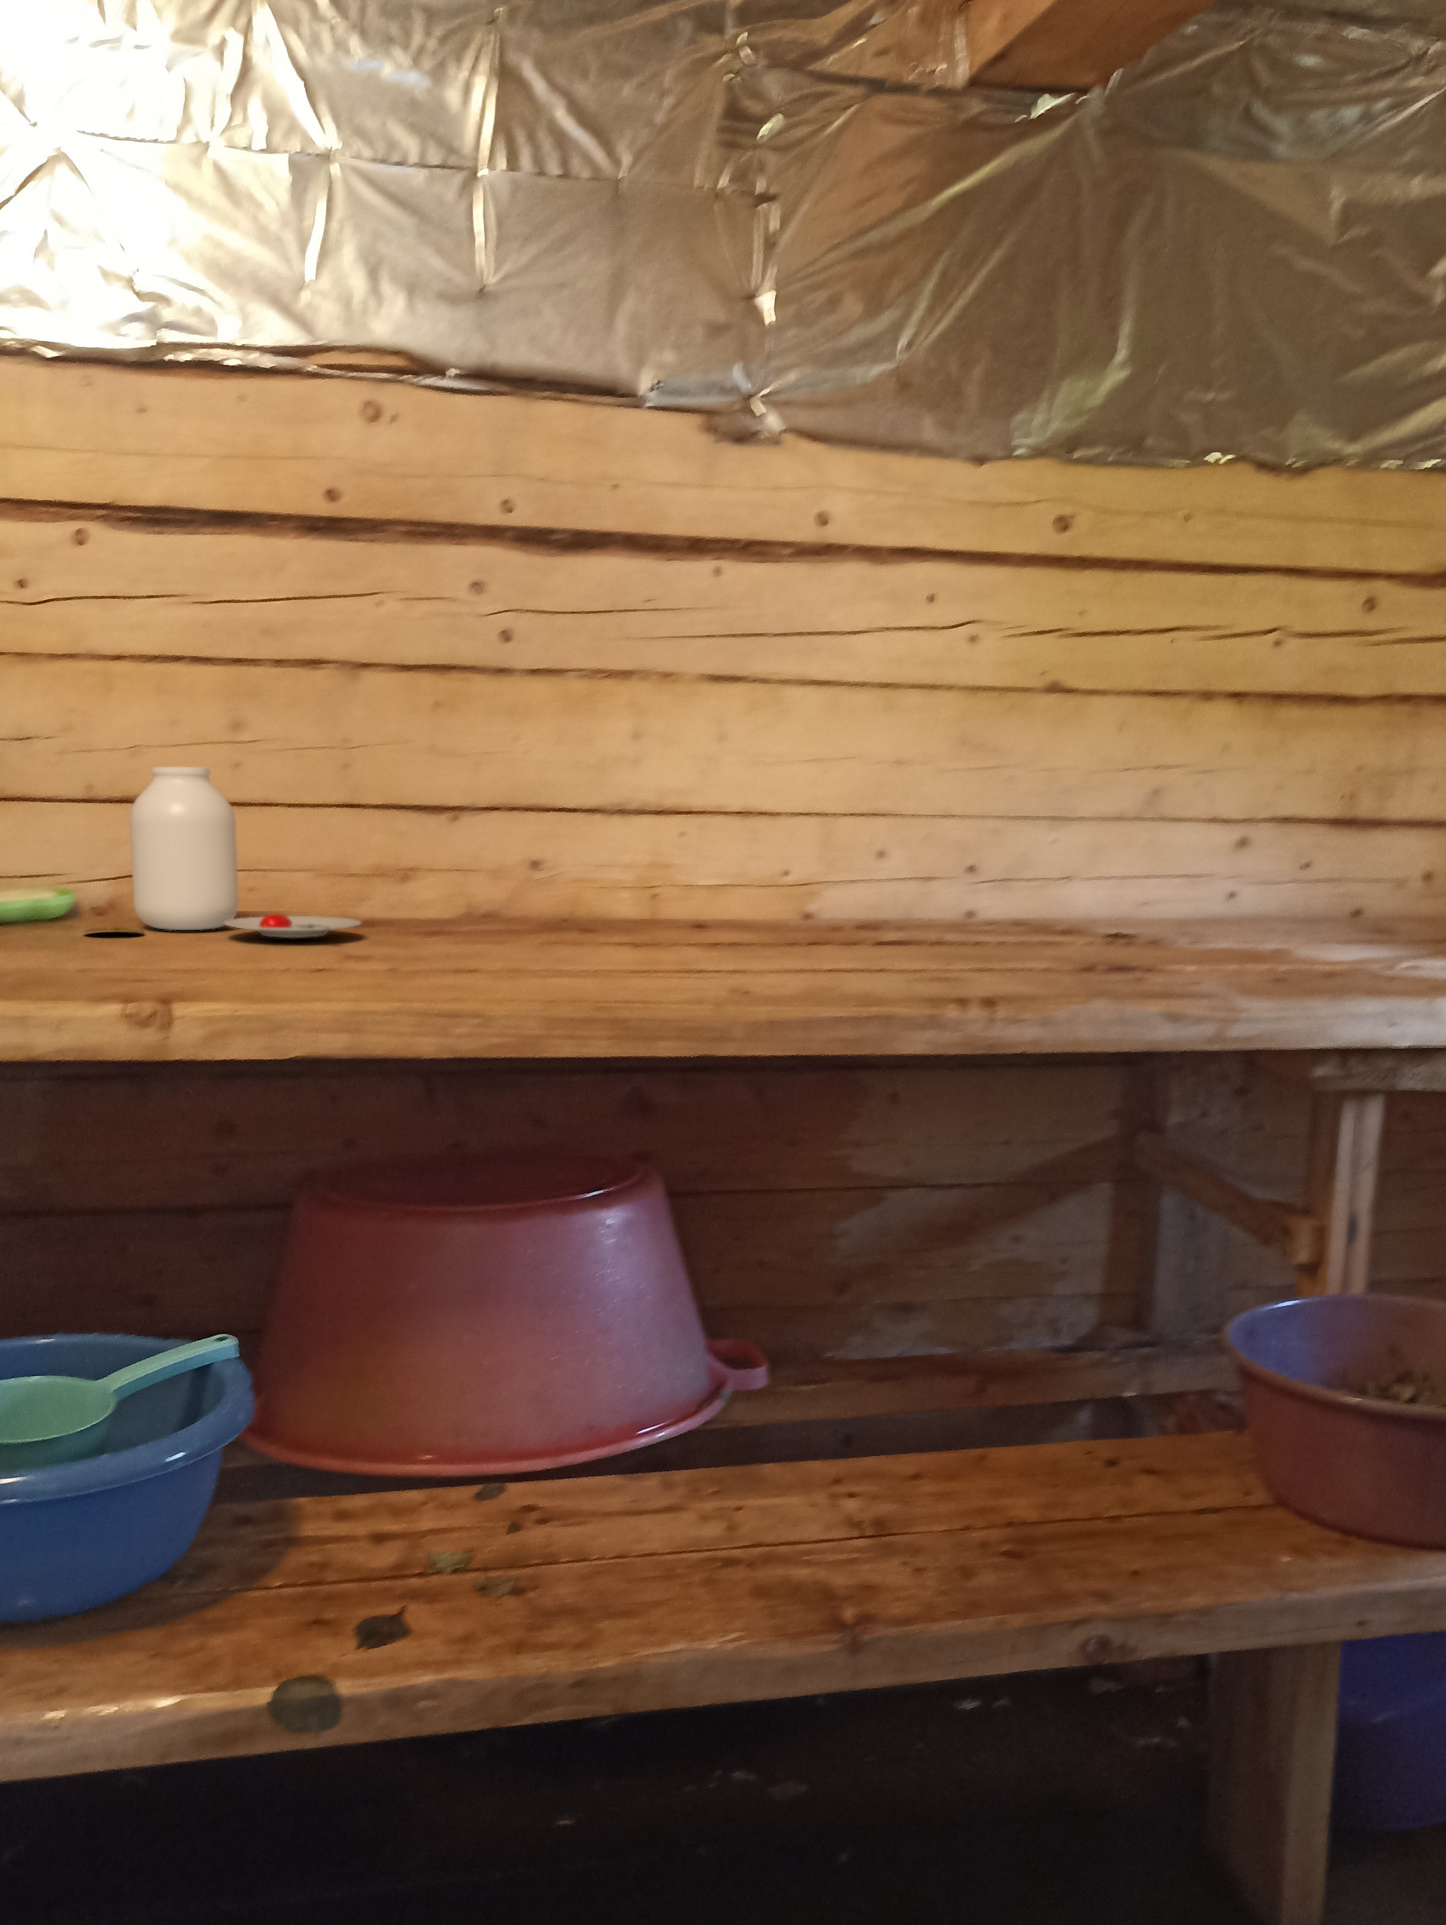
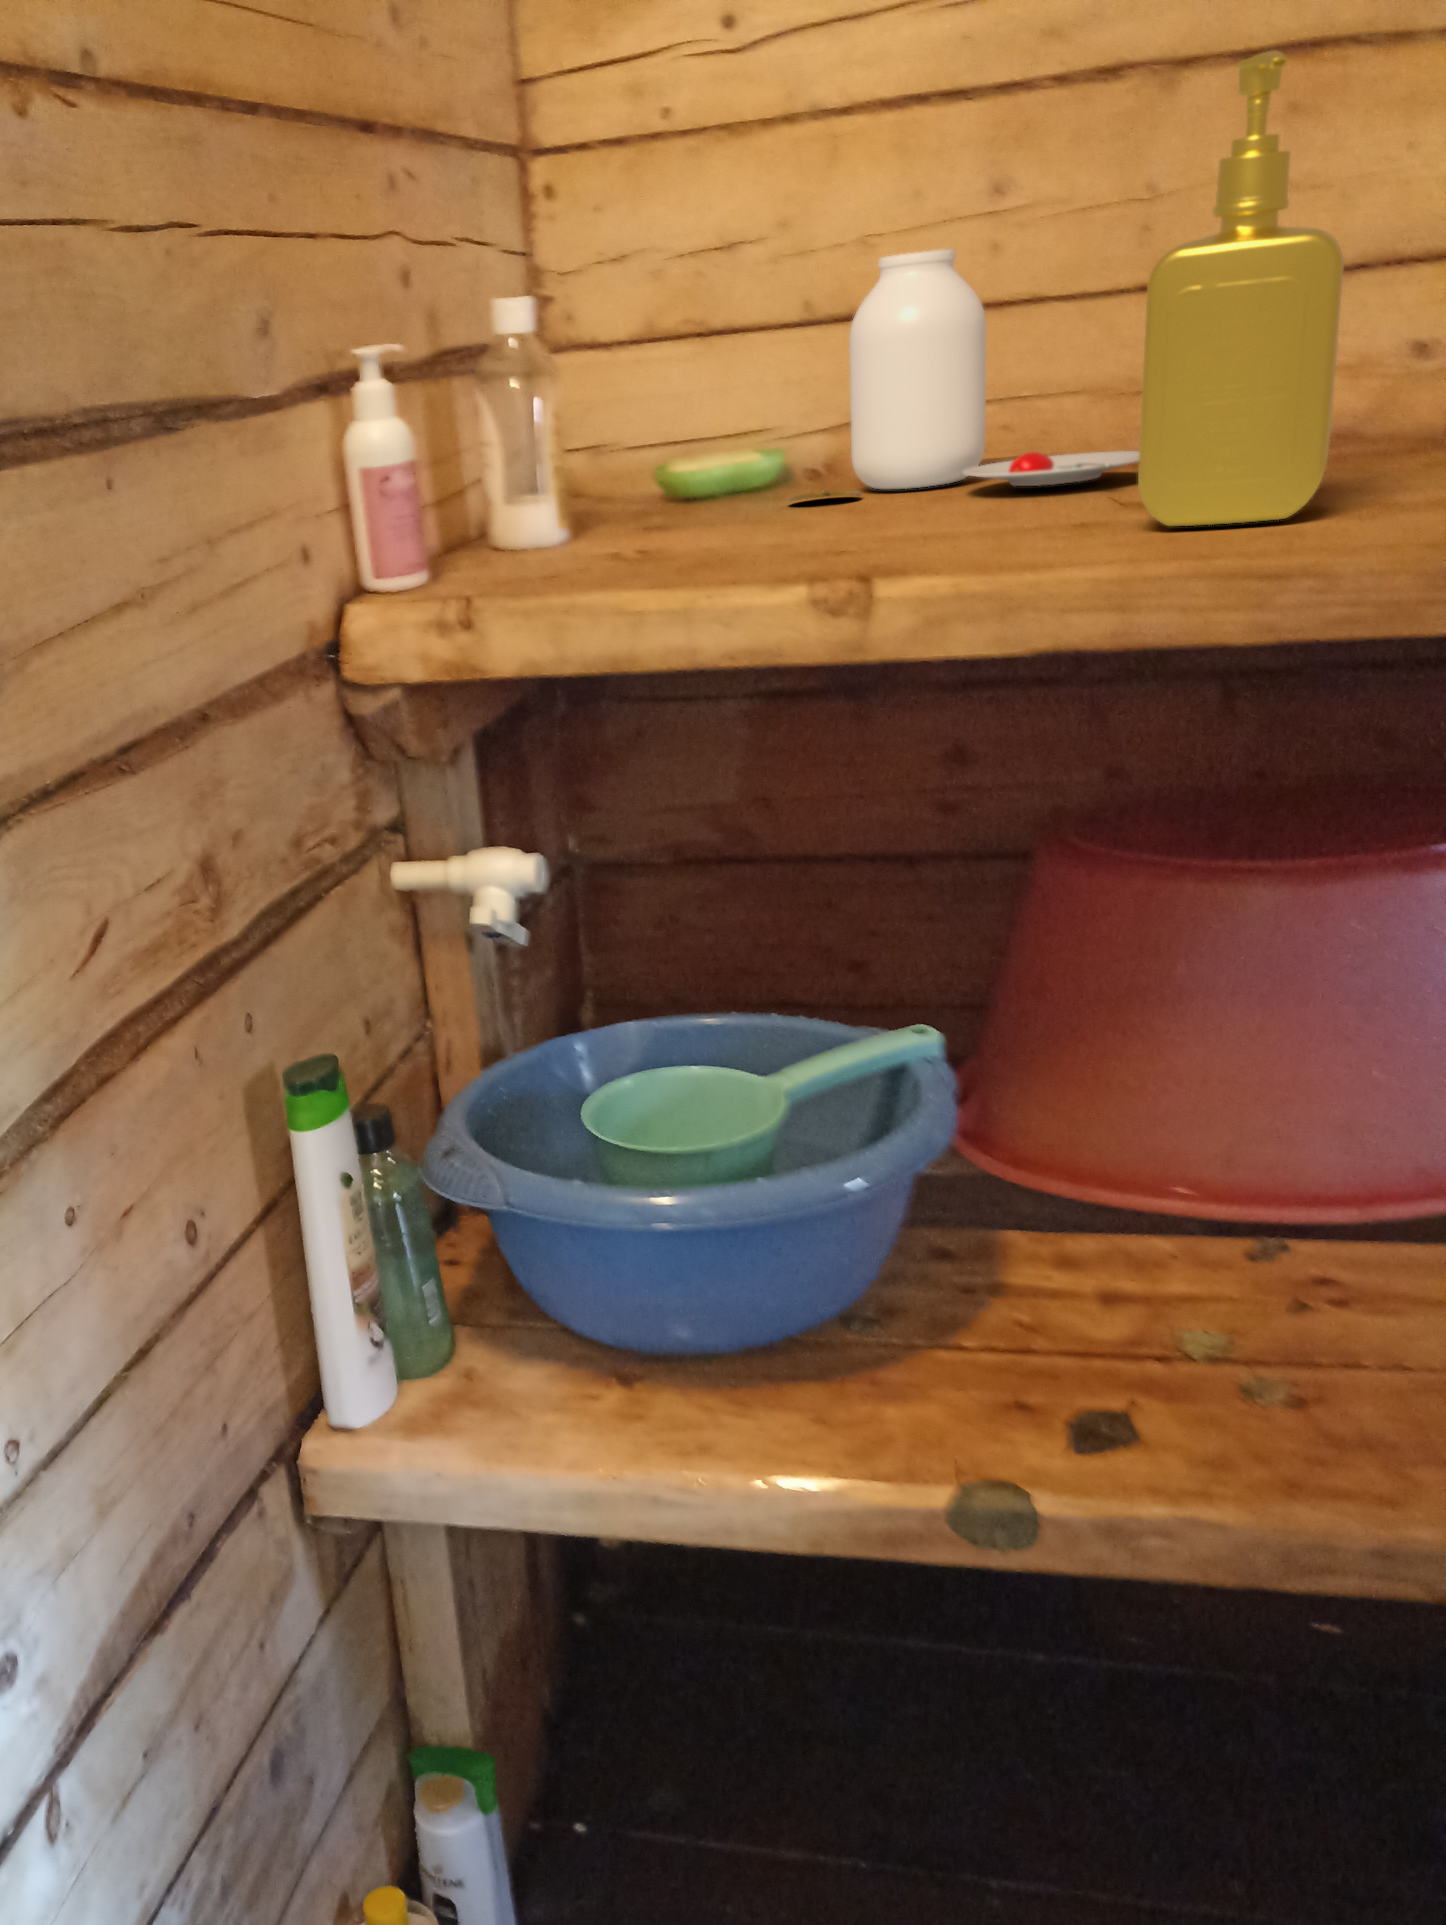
soap dispenser: none [355,694,479,978] -> present [1138,50,1344,526]

